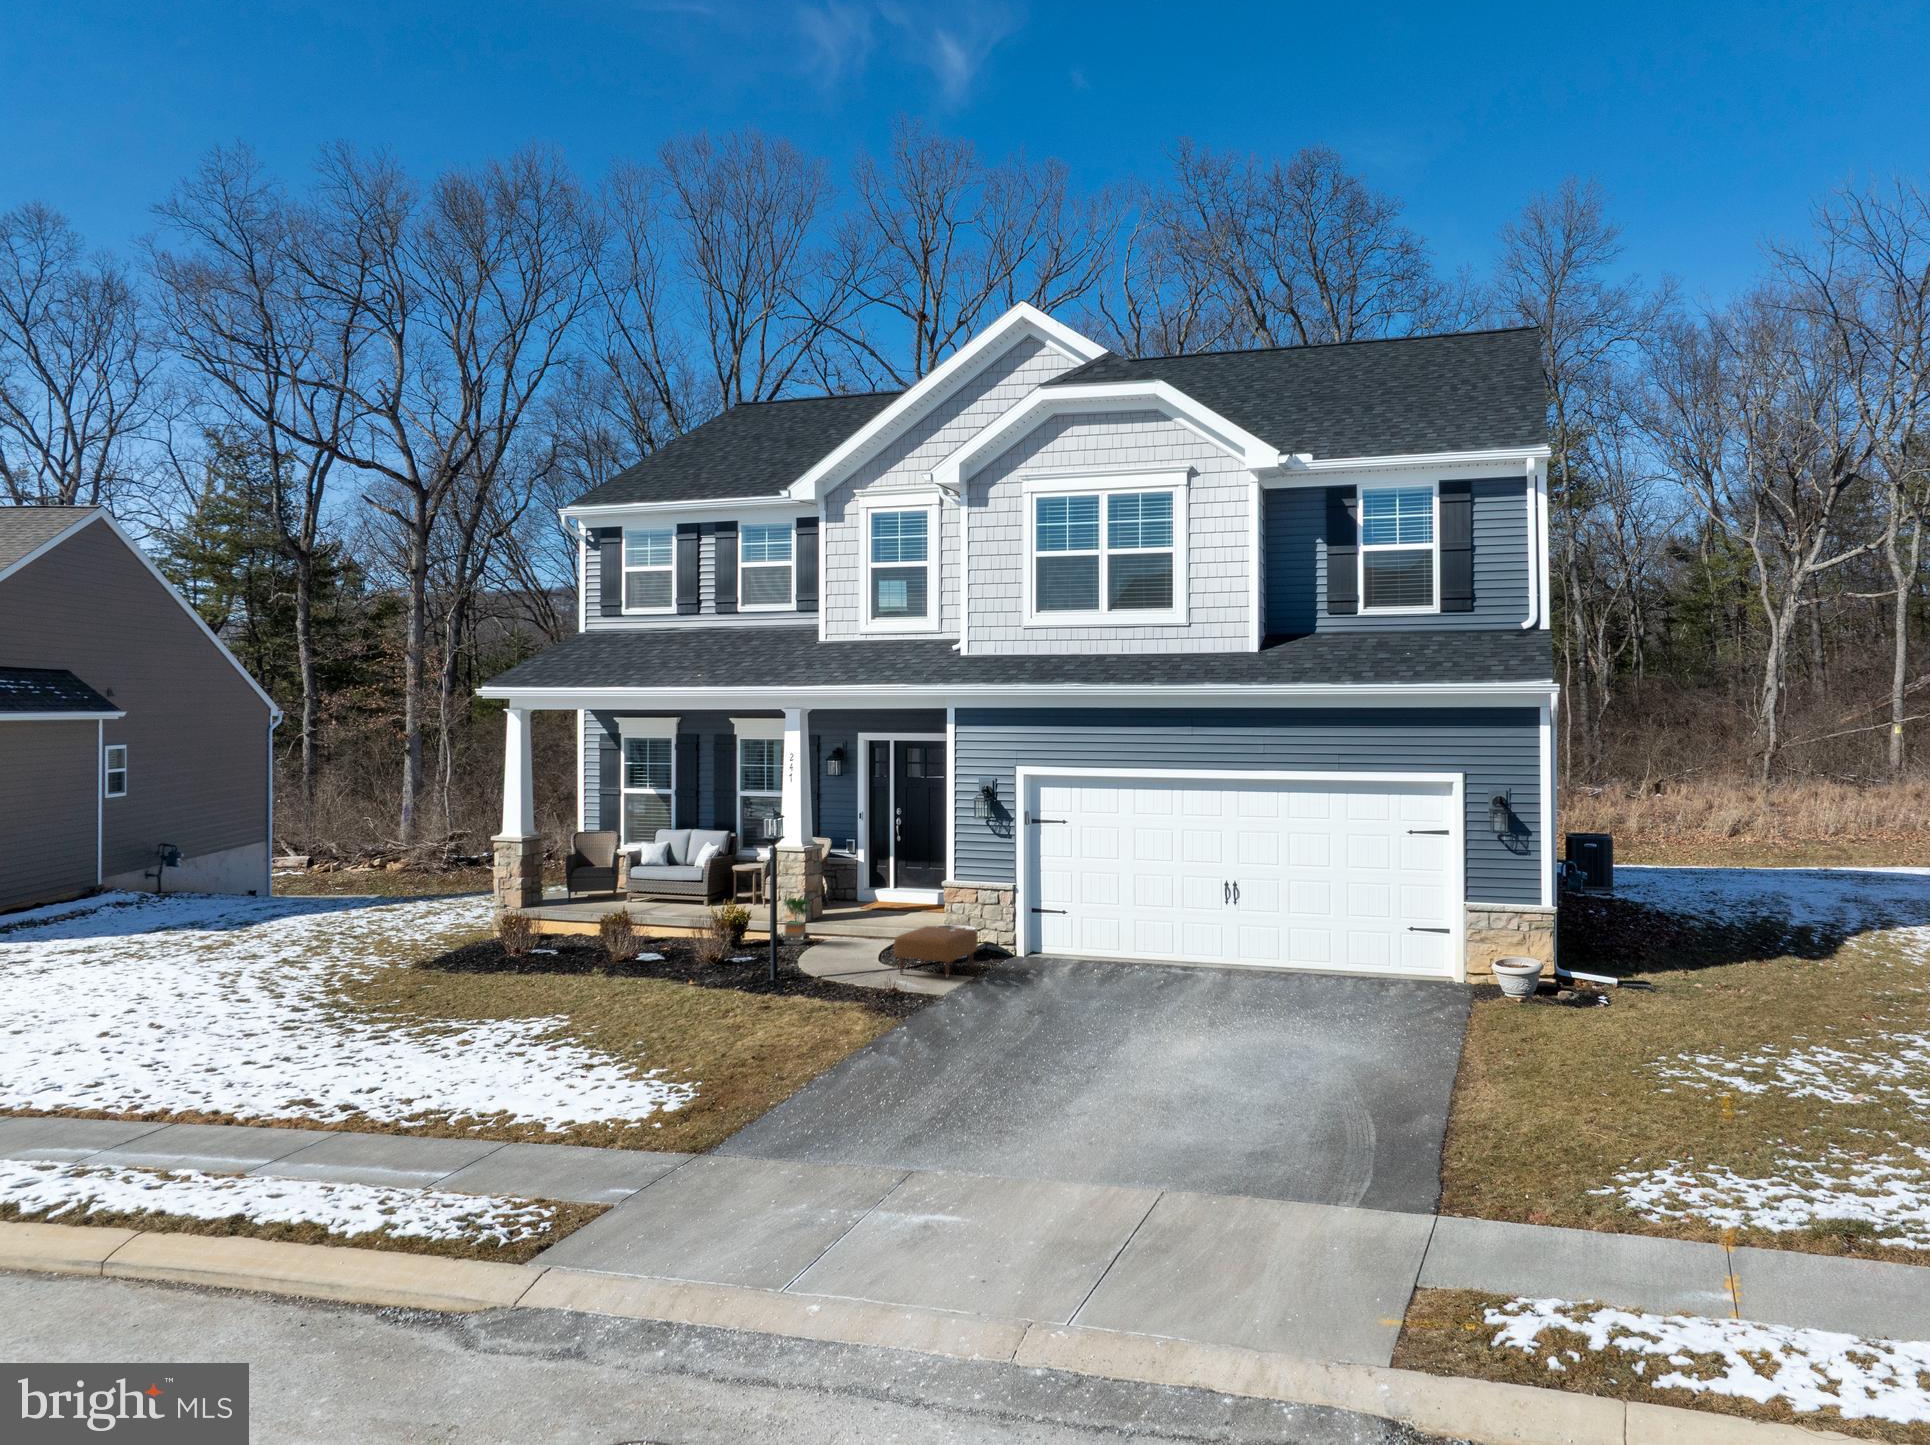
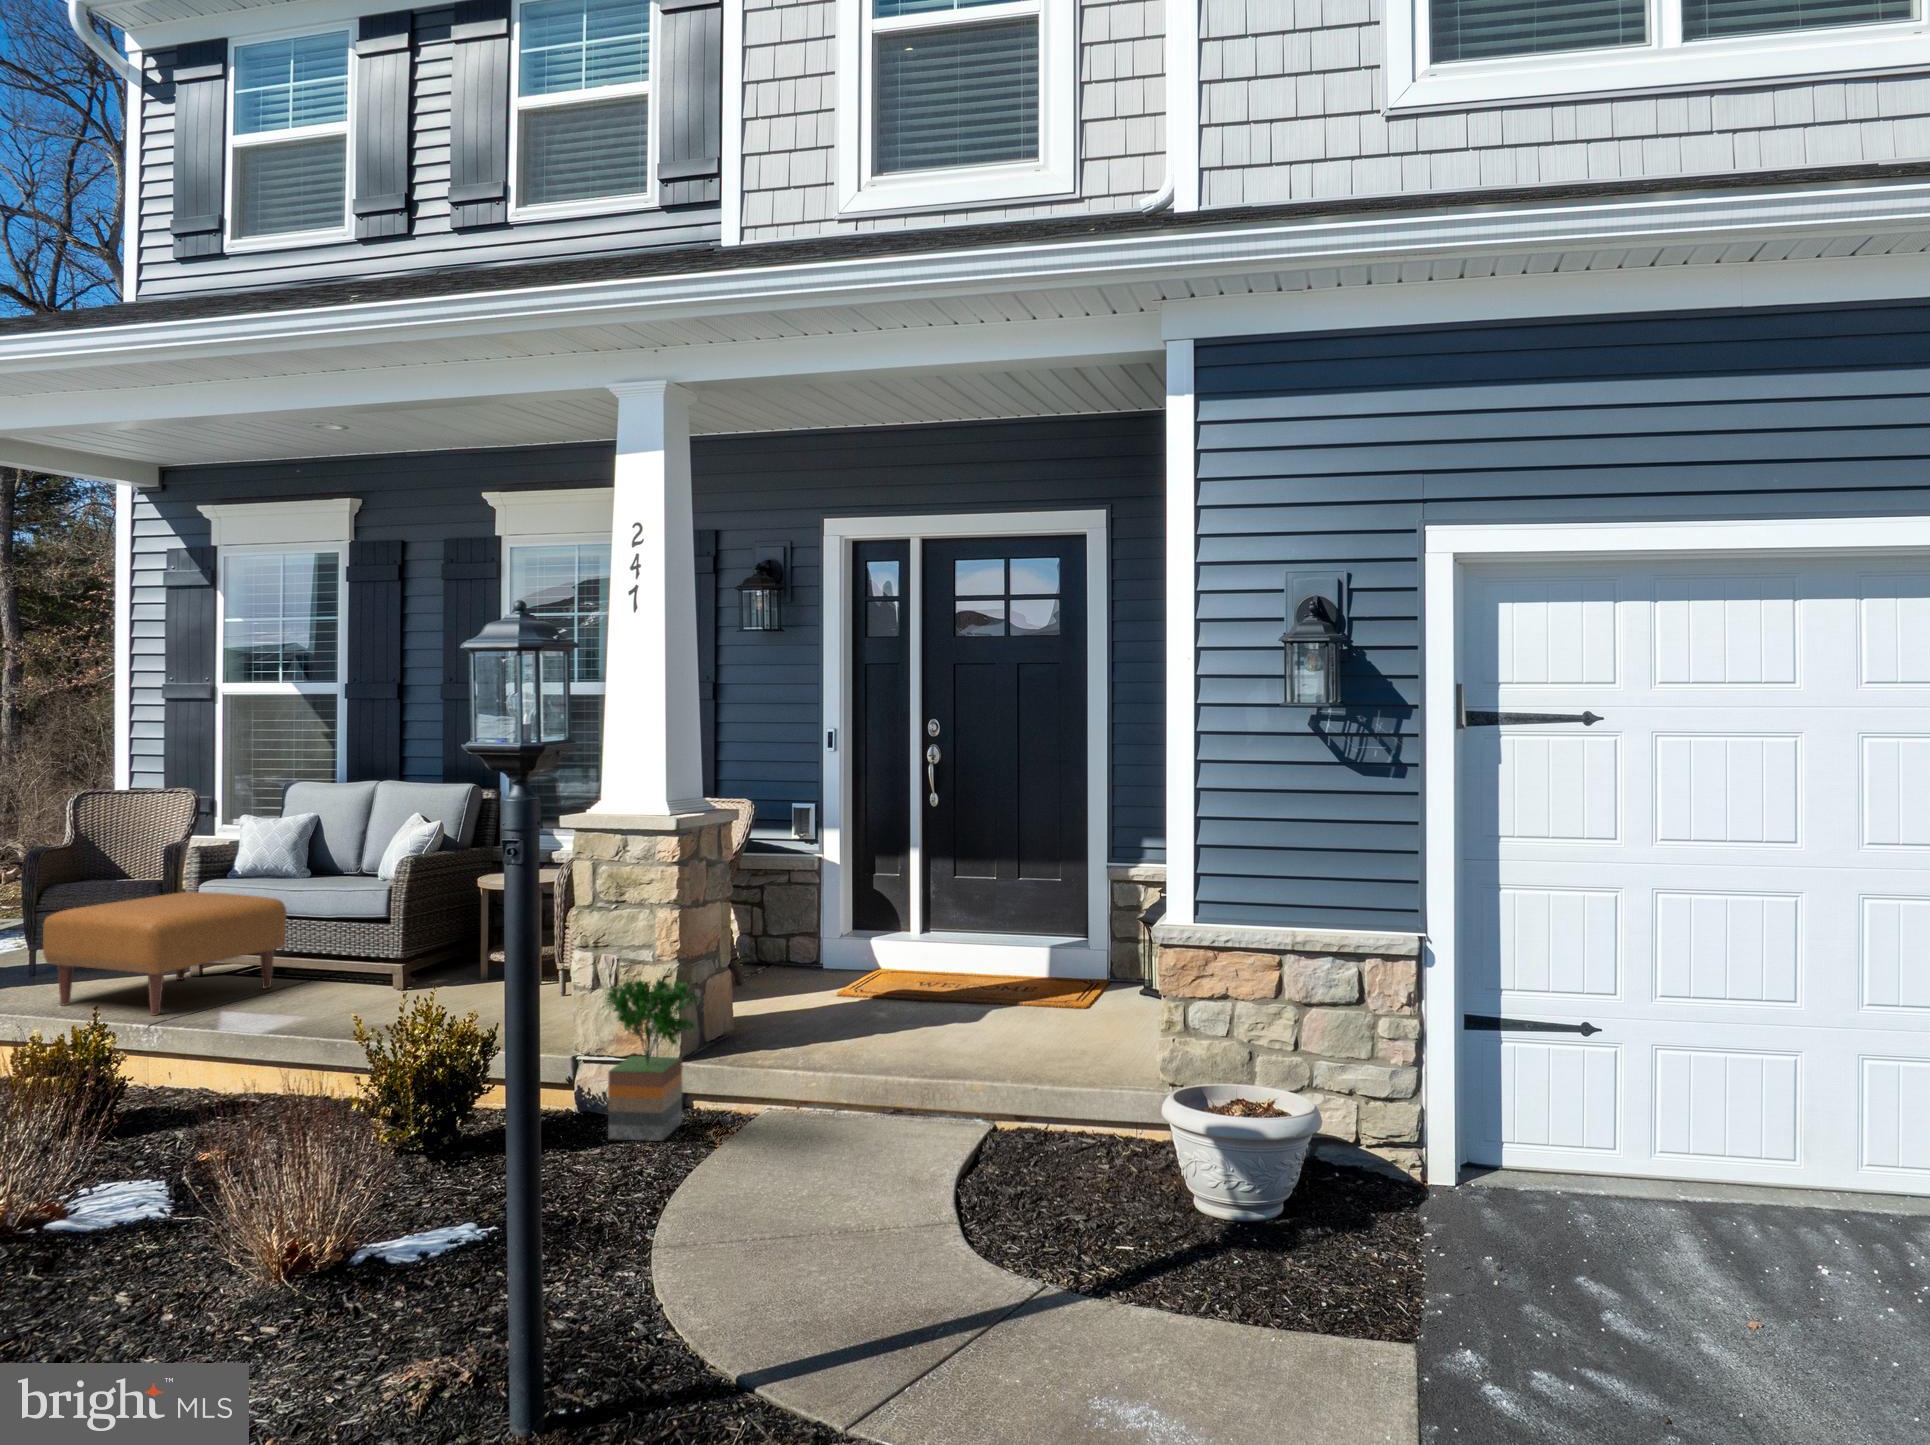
ottoman: present [894,926,978,979] -> present [43,892,287,1015]

